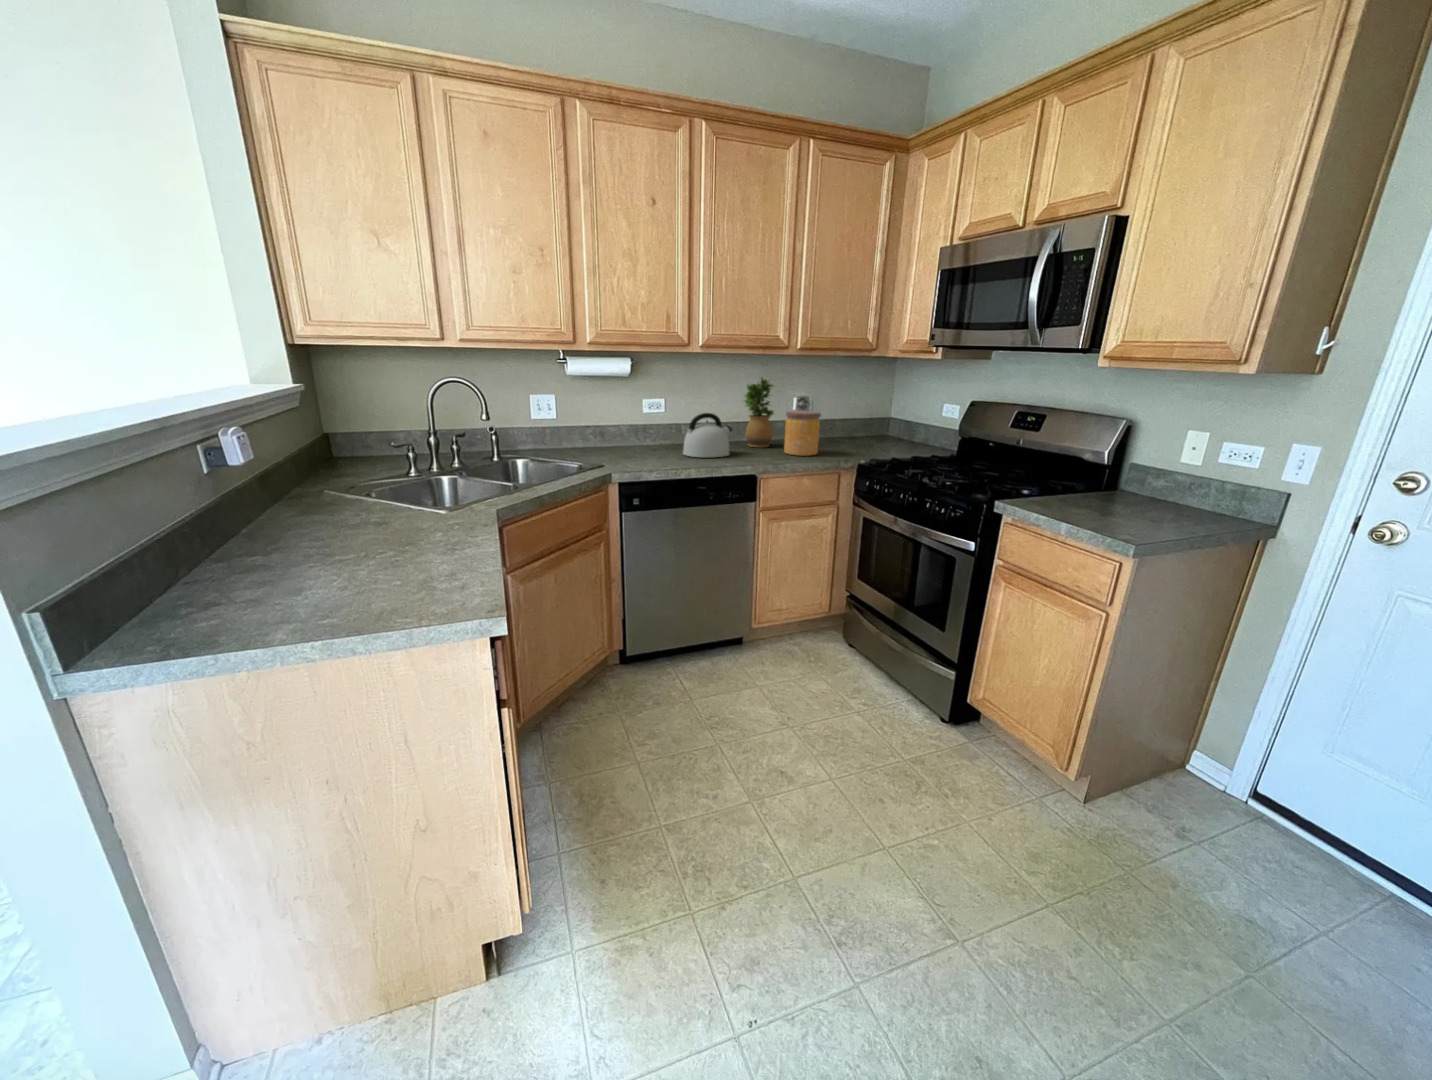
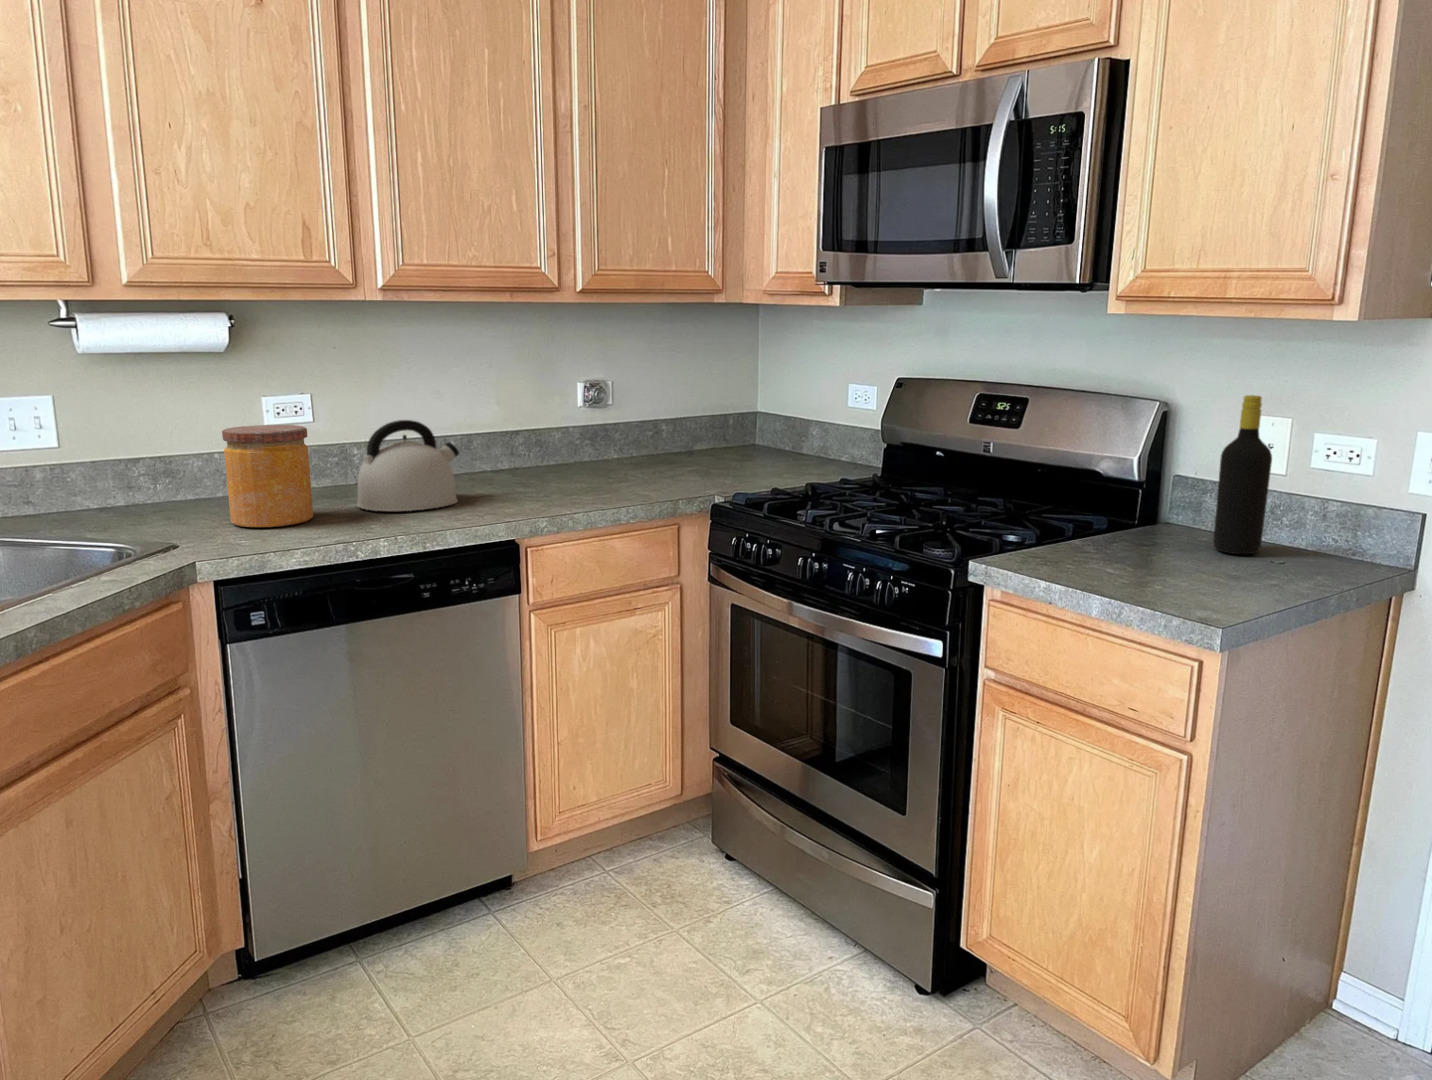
potted plant: present [744,378,774,447] -> none [475,345,544,482]
jar: present [784,411,821,456] -> present [222,425,313,527]
bottle: none [1148,418,1193,510] -> present [1213,395,1272,554]

